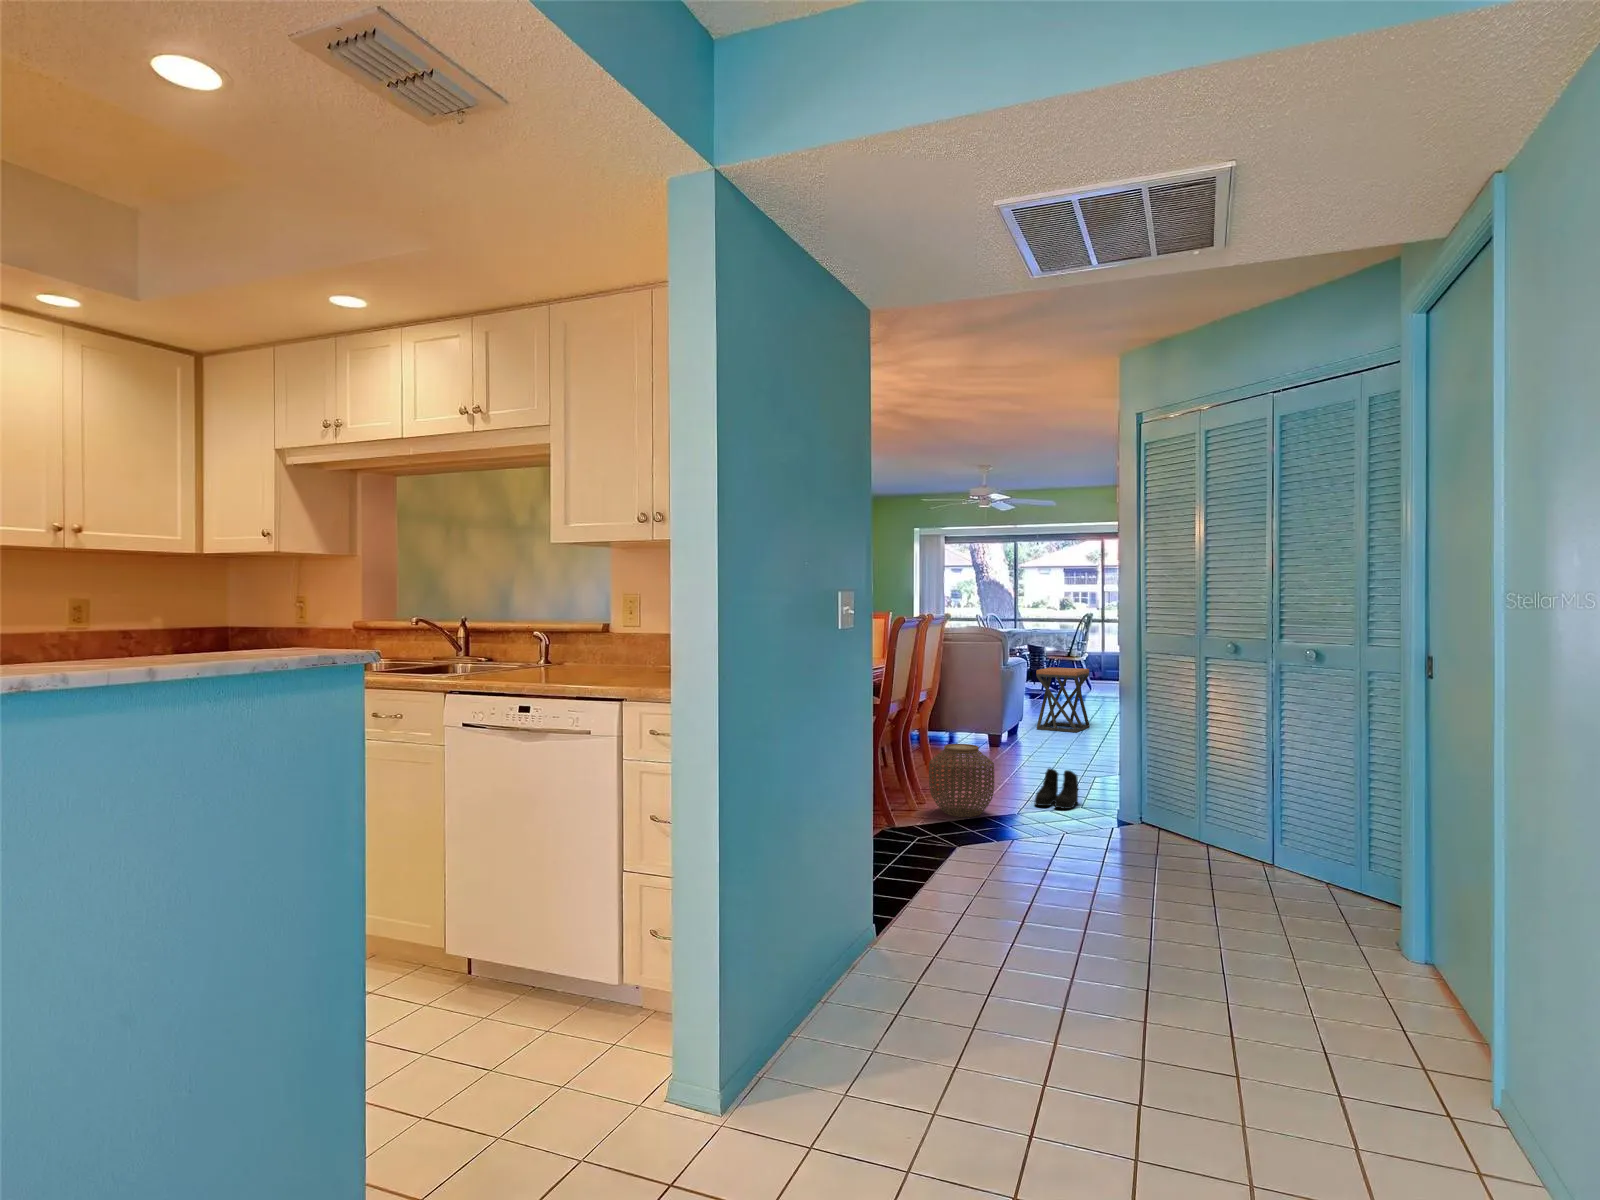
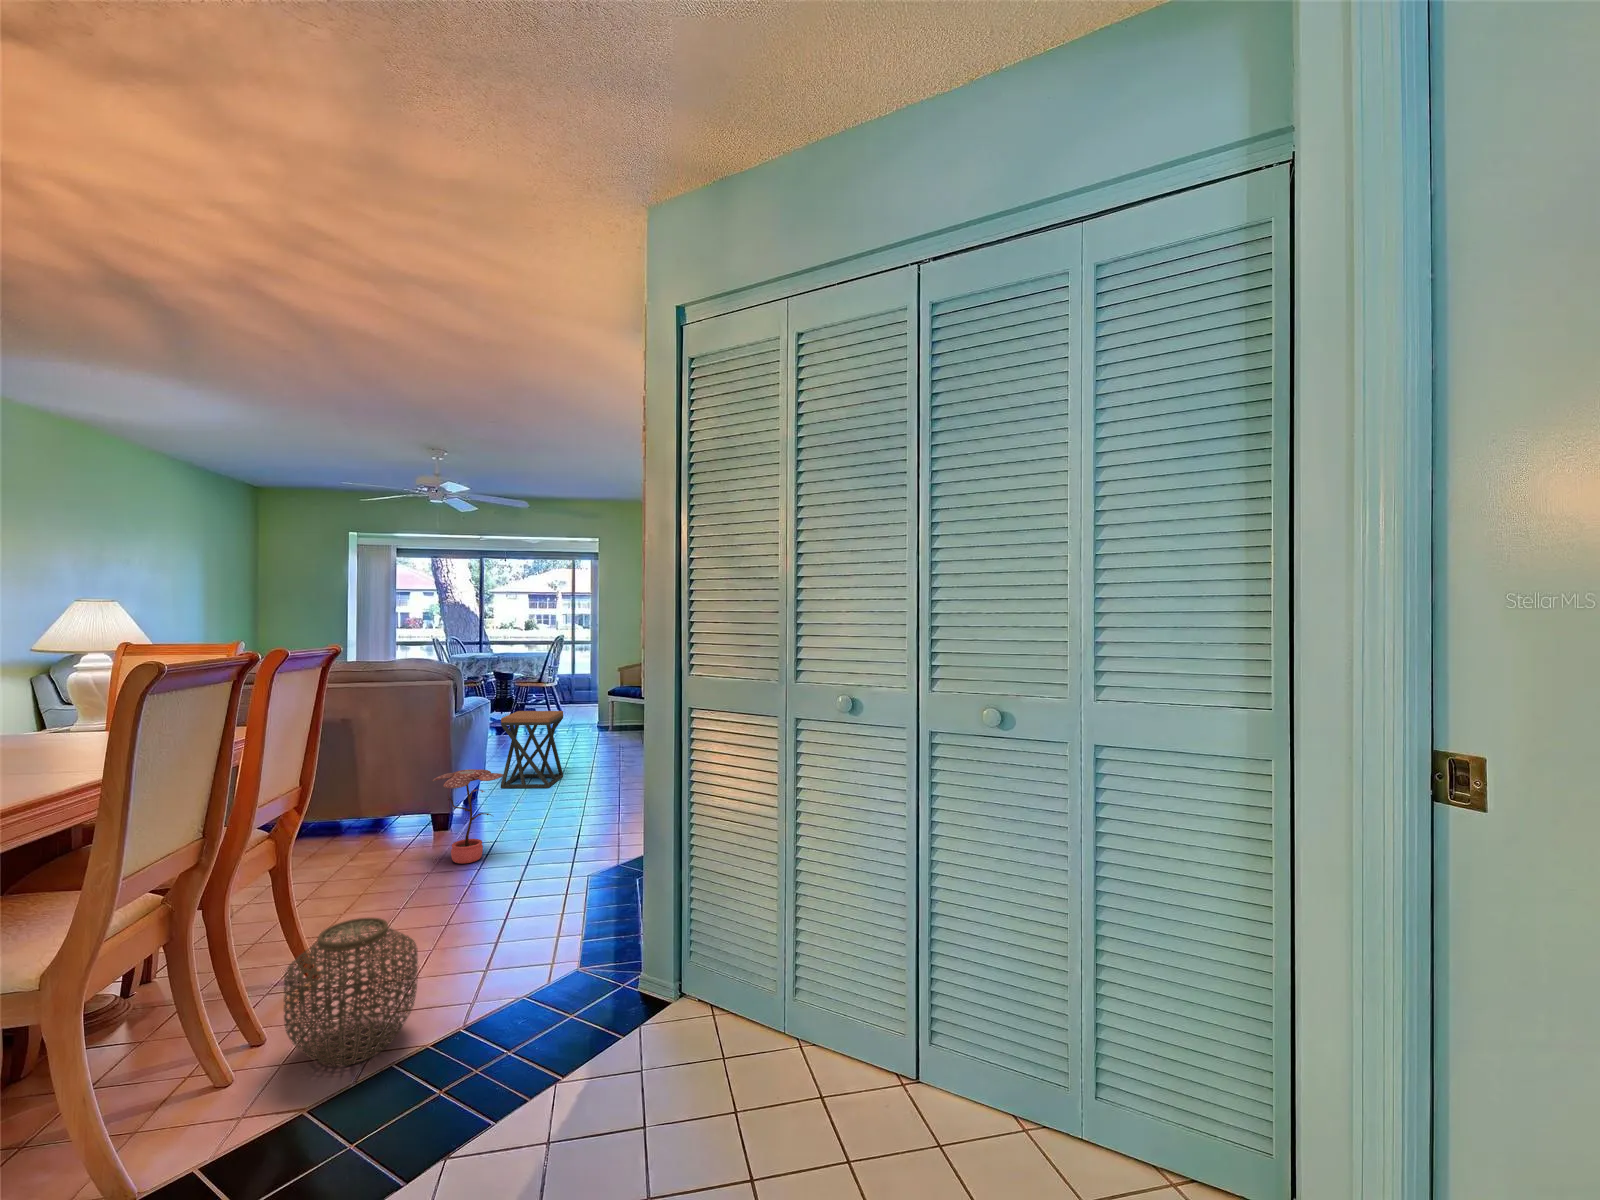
potted plant: none [990,694,1040,761] -> present [432,769,503,863]
boots: present [1034,768,1078,809] -> none [490,911,558,983]

